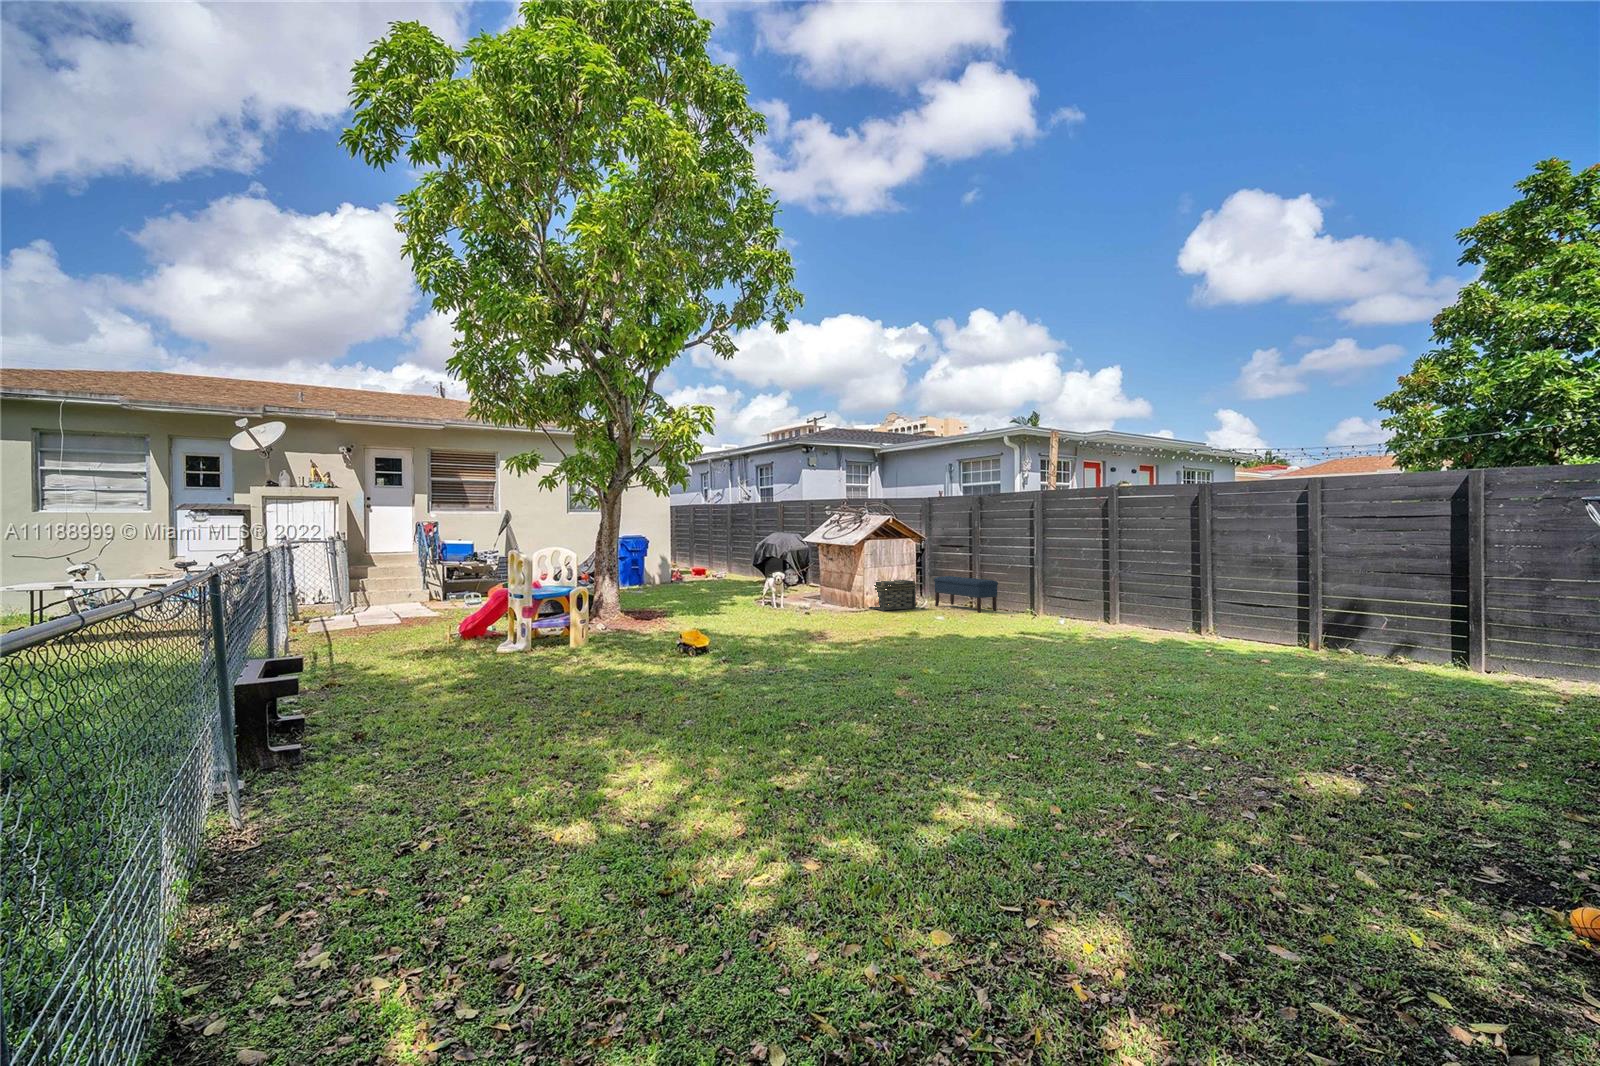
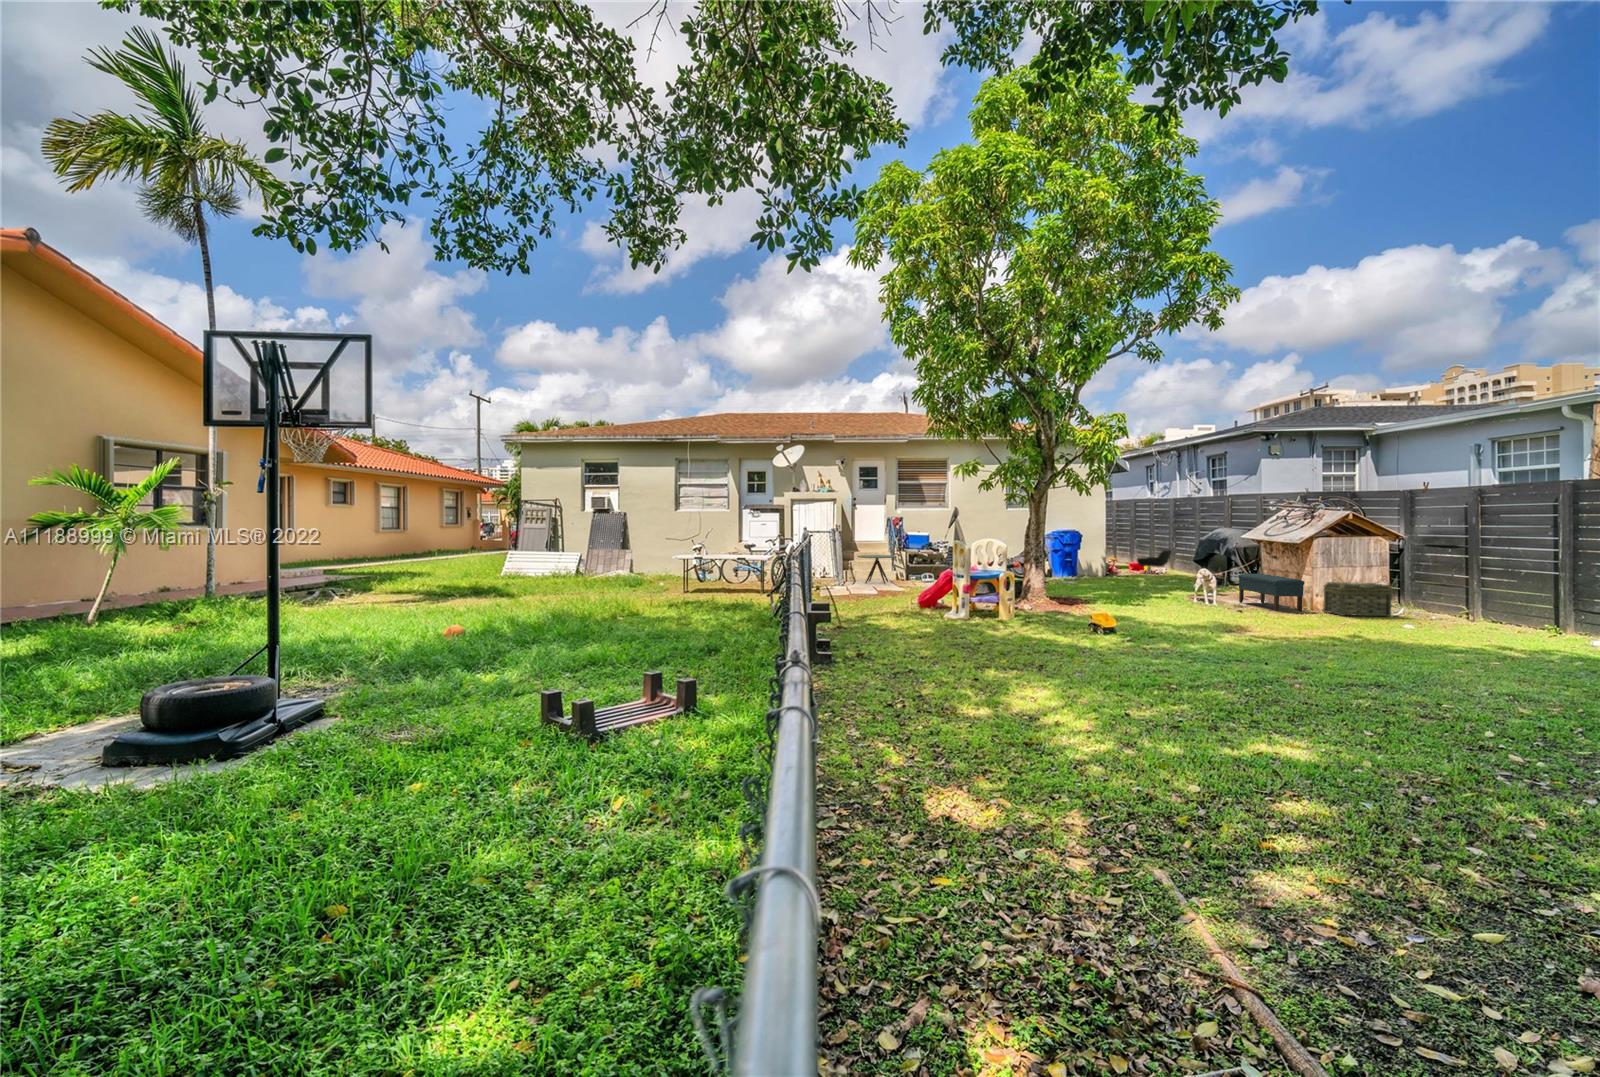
lounge chair: none [706,554,738,580] -> present [1137,550,1171,573]
round table: none [374,572,433,611] -> present [857,555,897,584]
bench: present [934,576,998,613] -> present [1238,574,1305,611]

